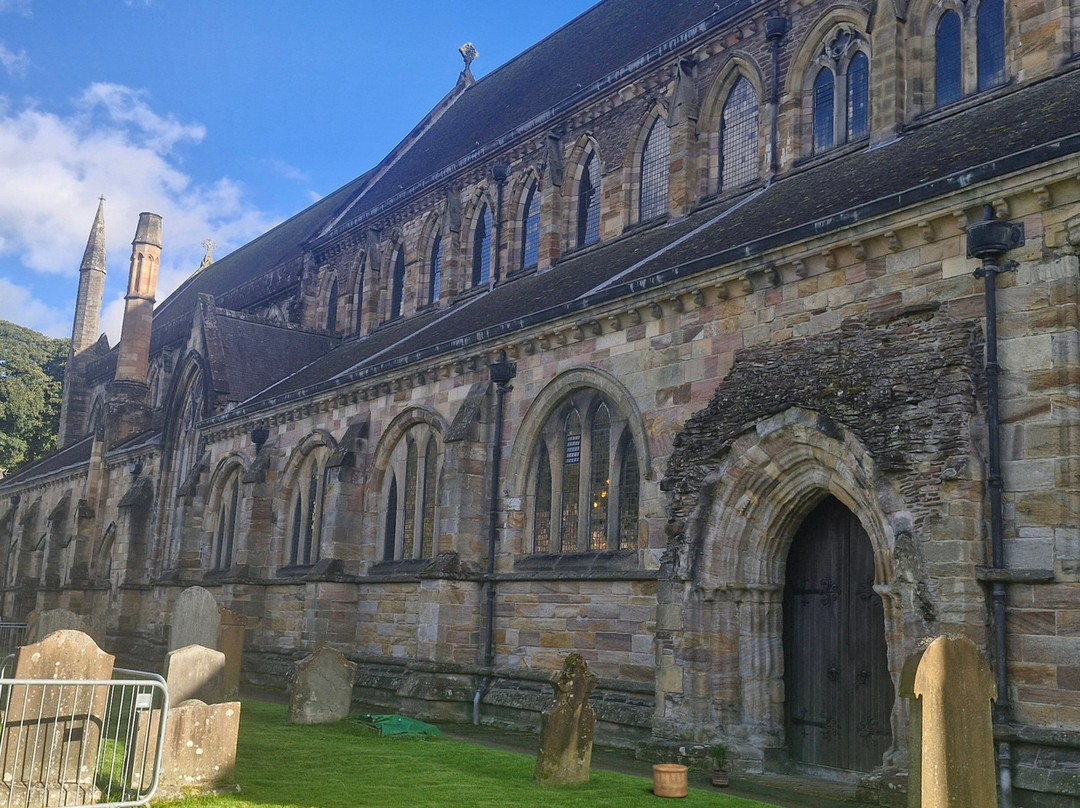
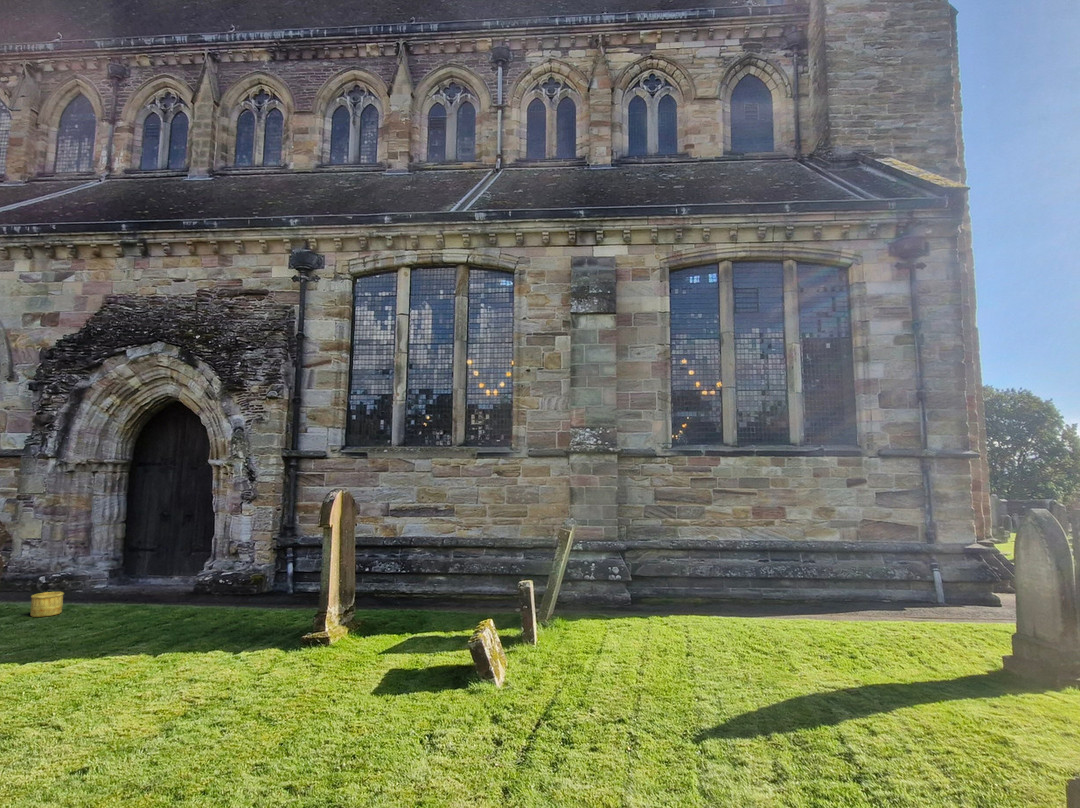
potted plant: present [709,743,731,787] -> none [72,570,96,603]

